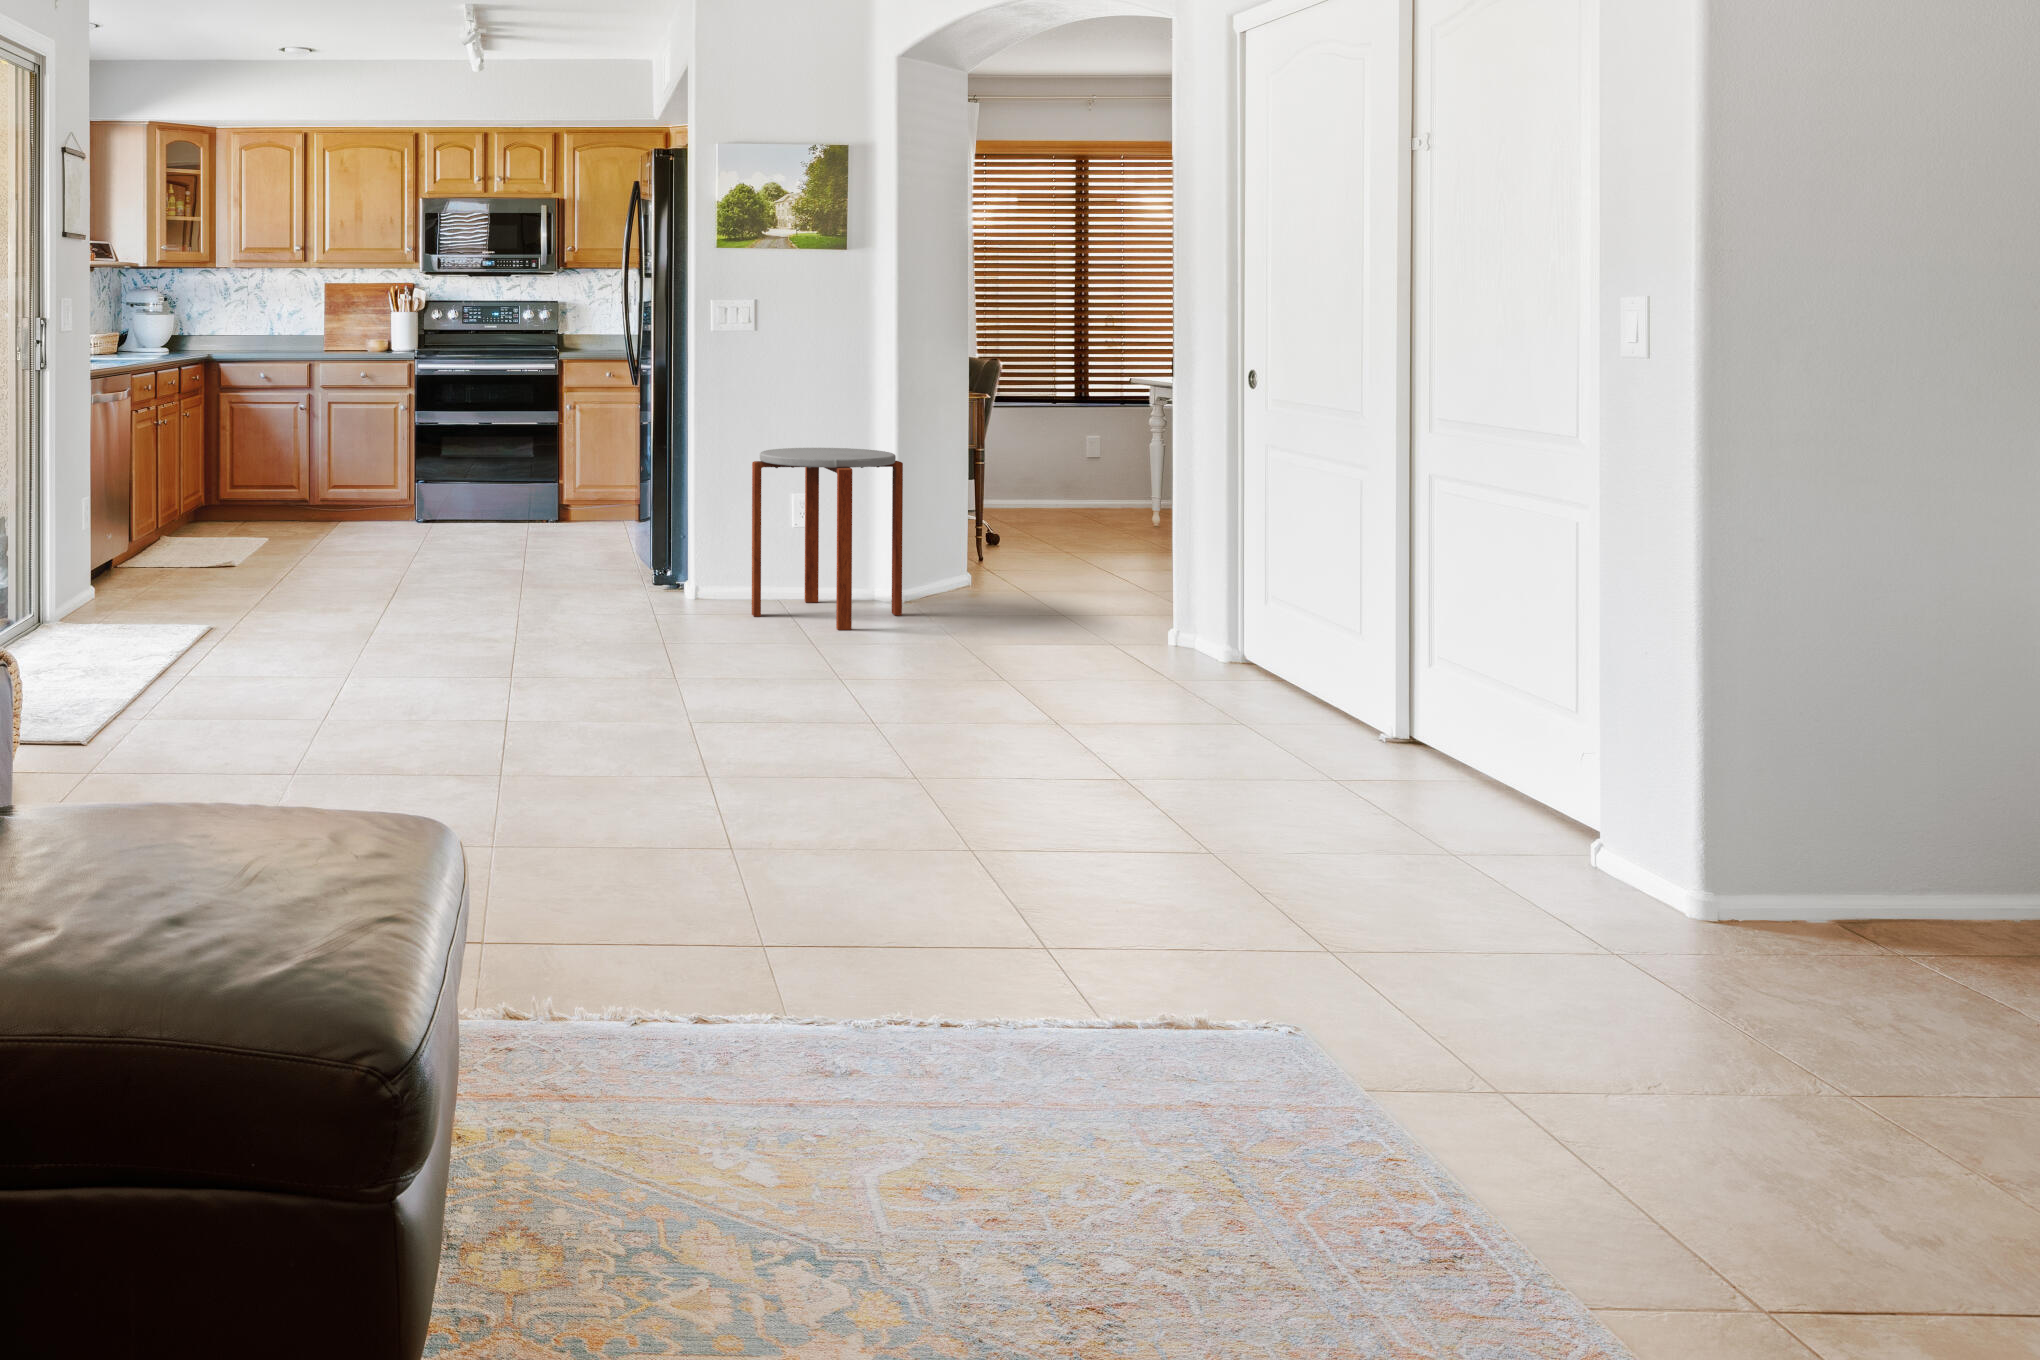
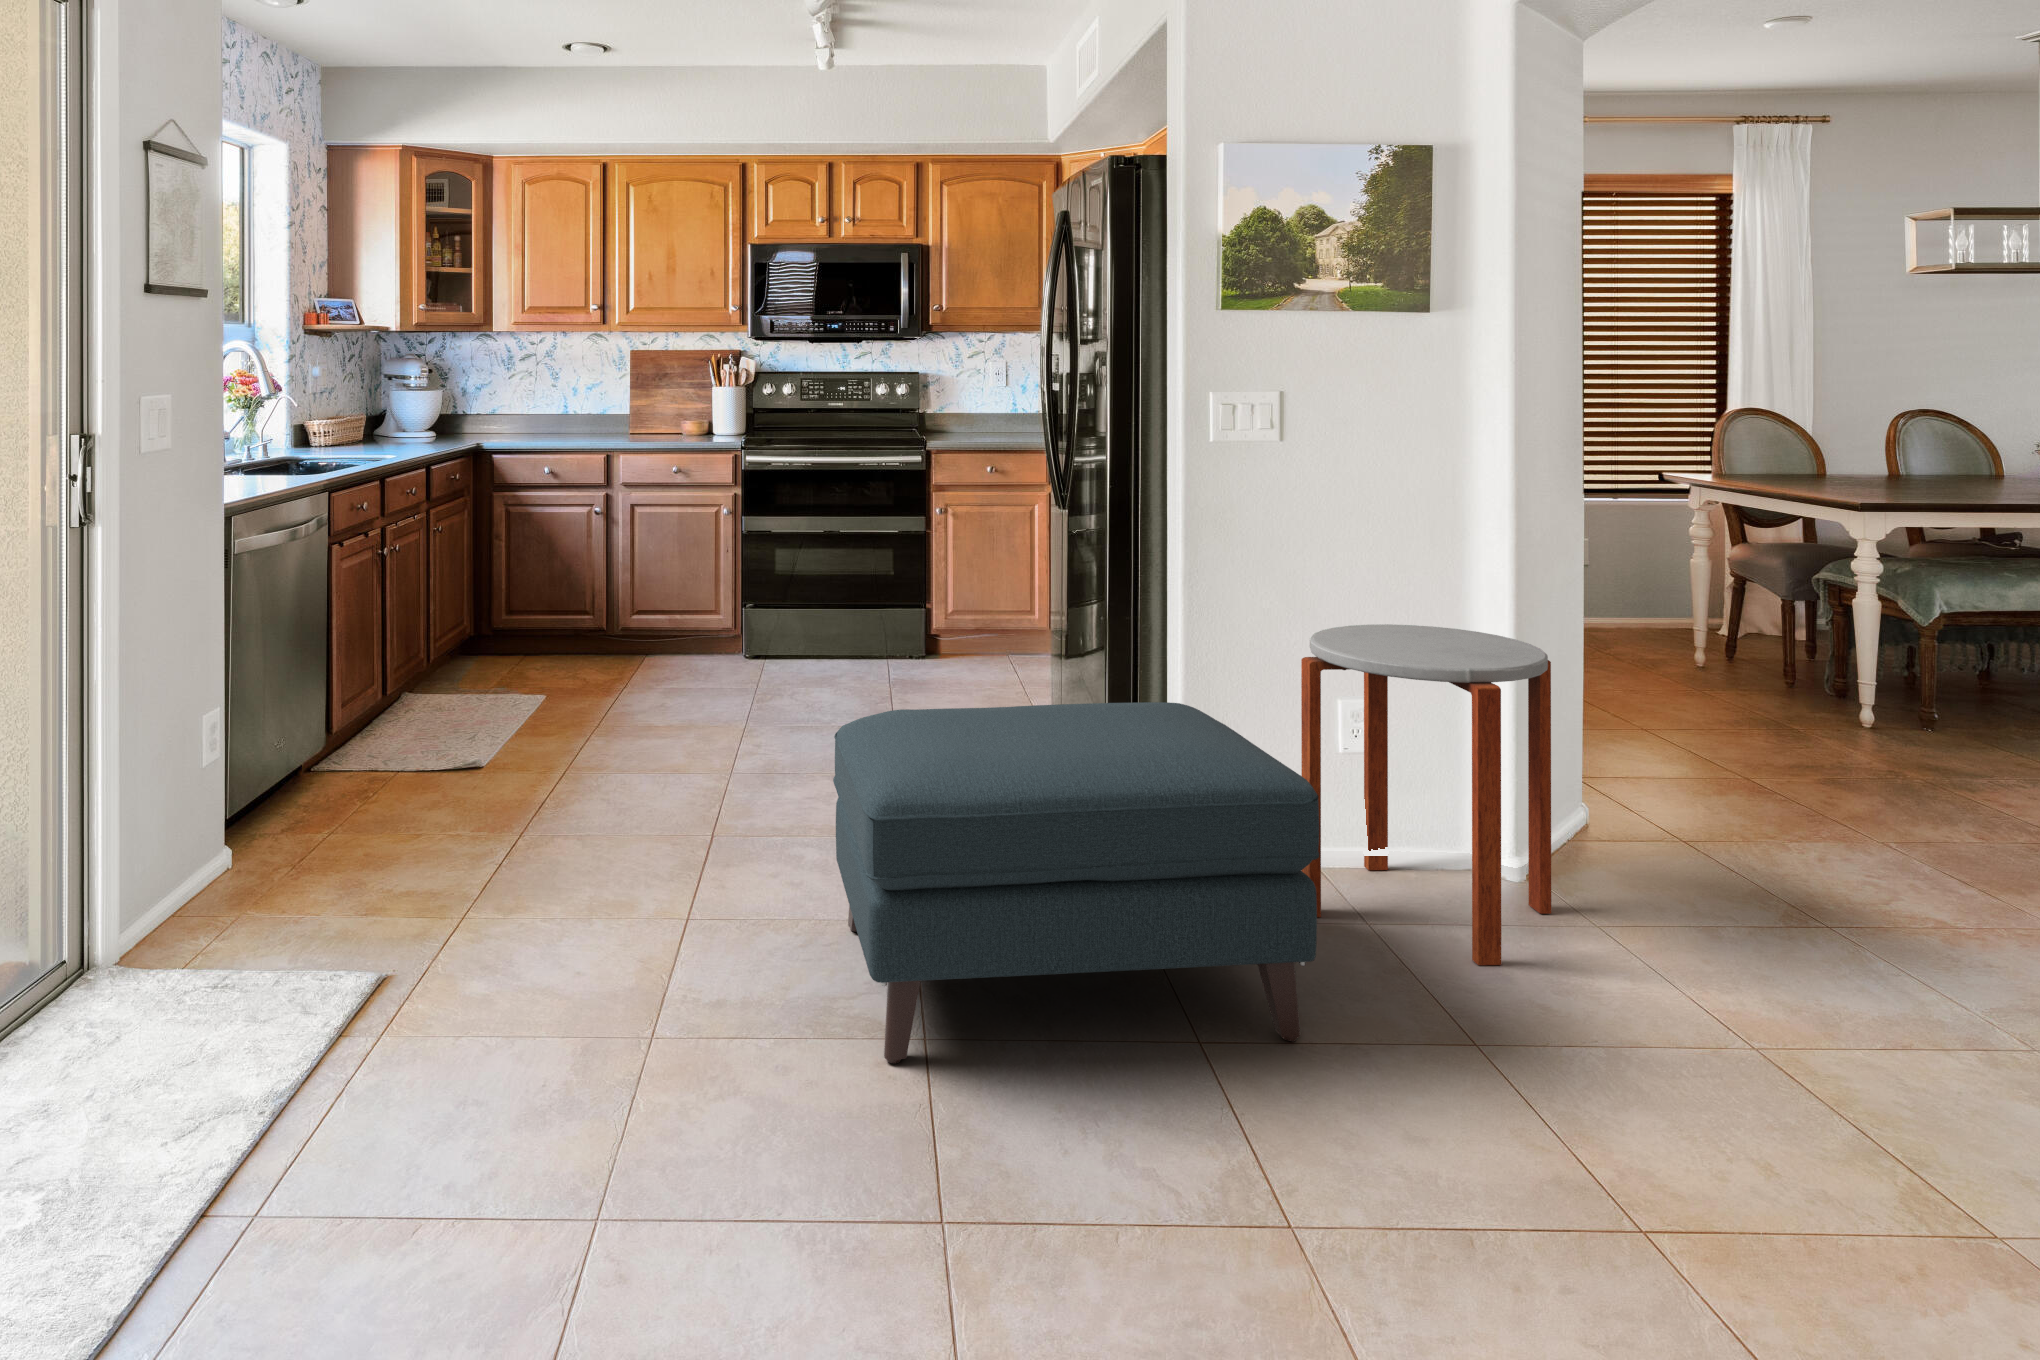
ottoman: none [464,485,724,654] -> present [833,702,1319,1064]

